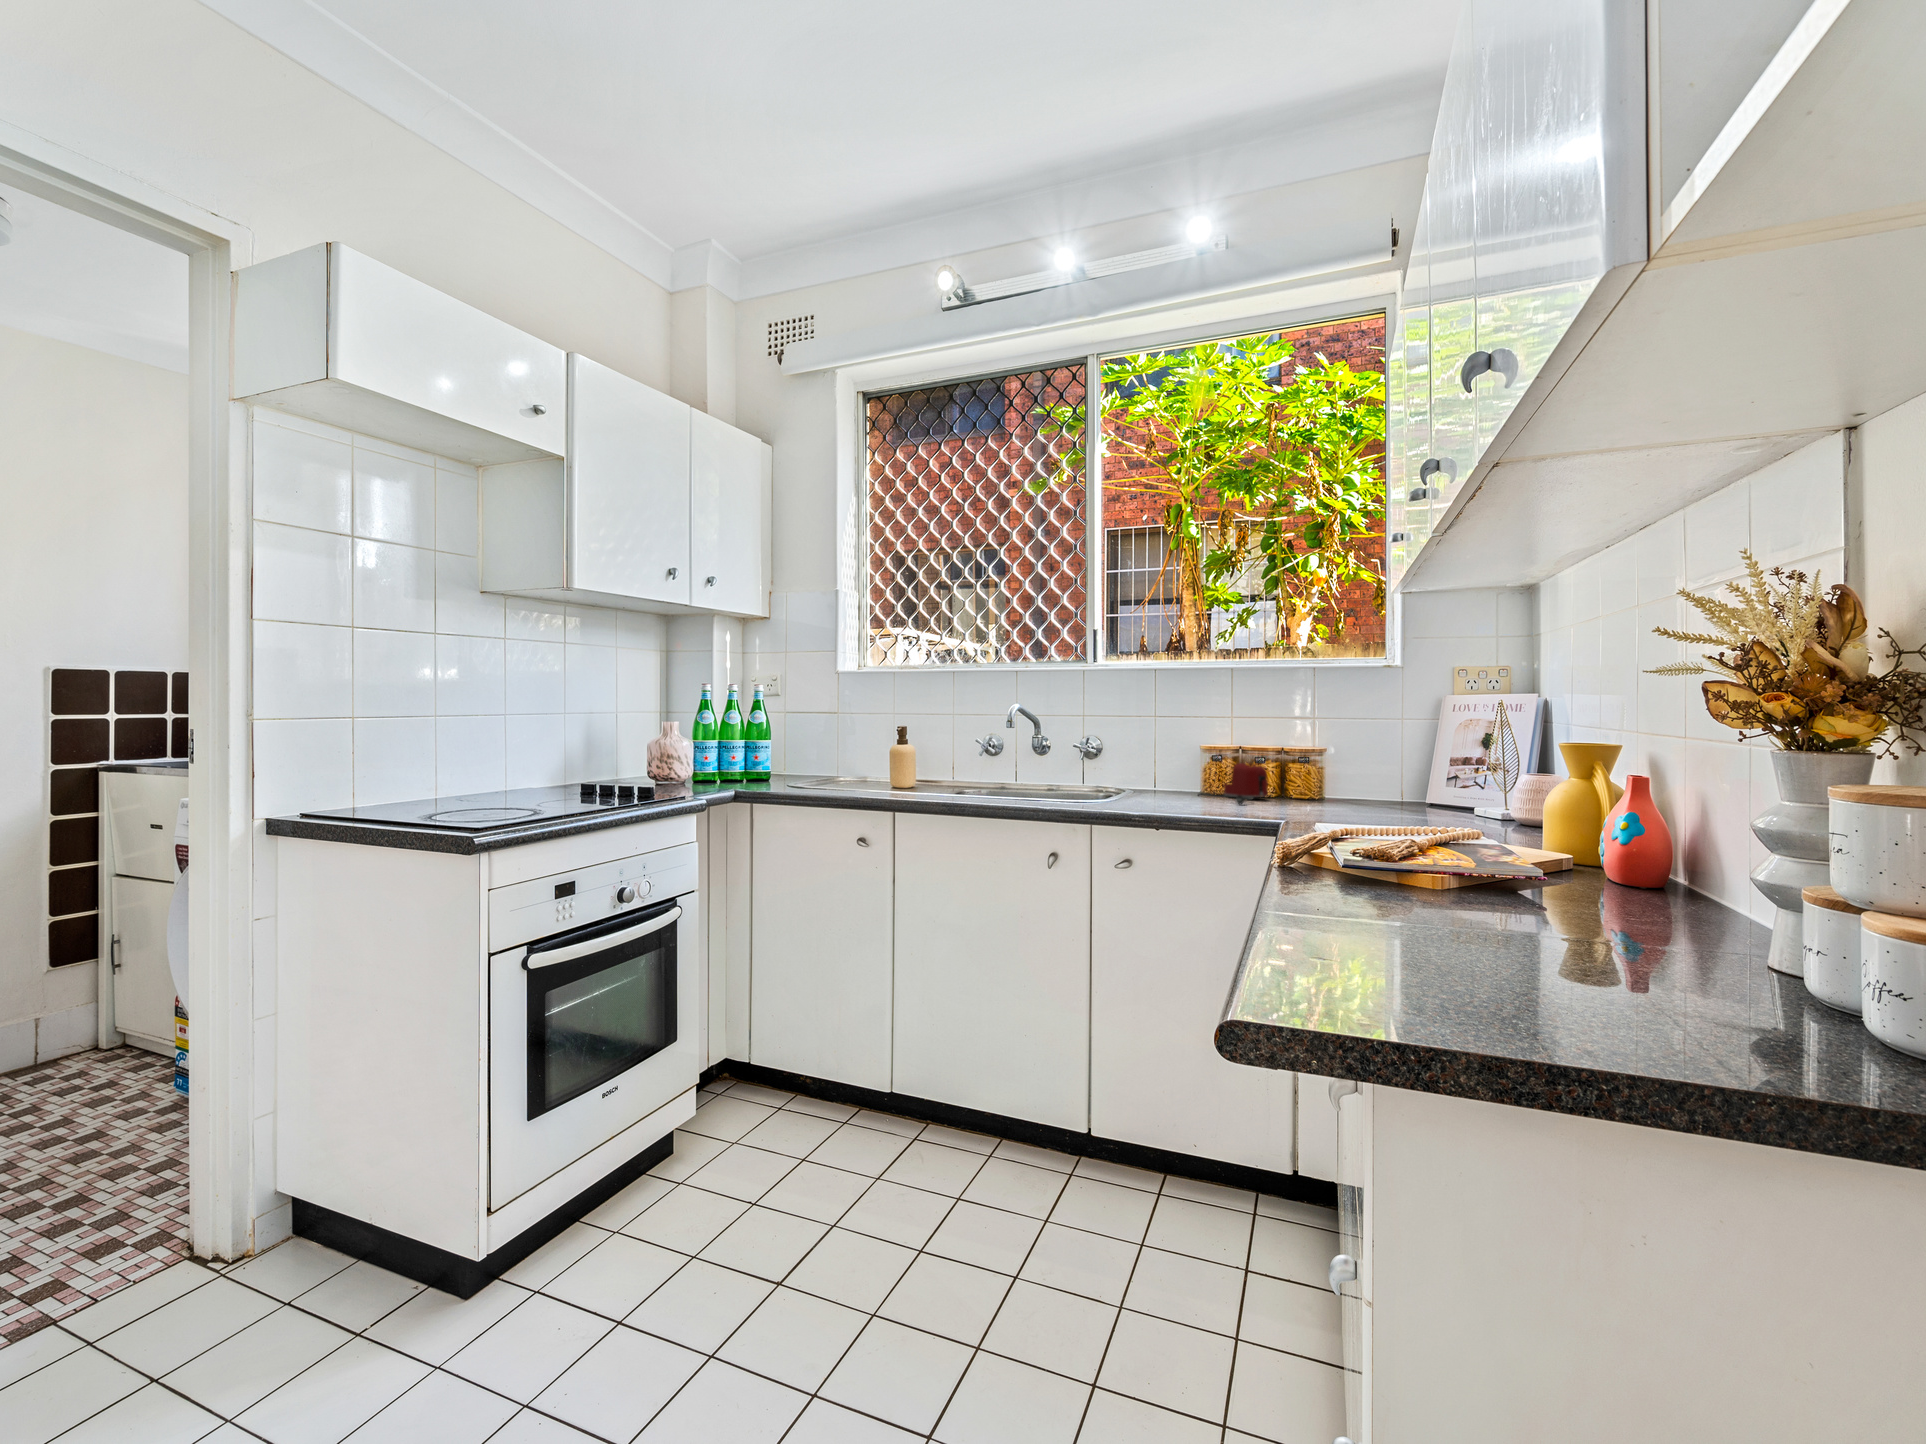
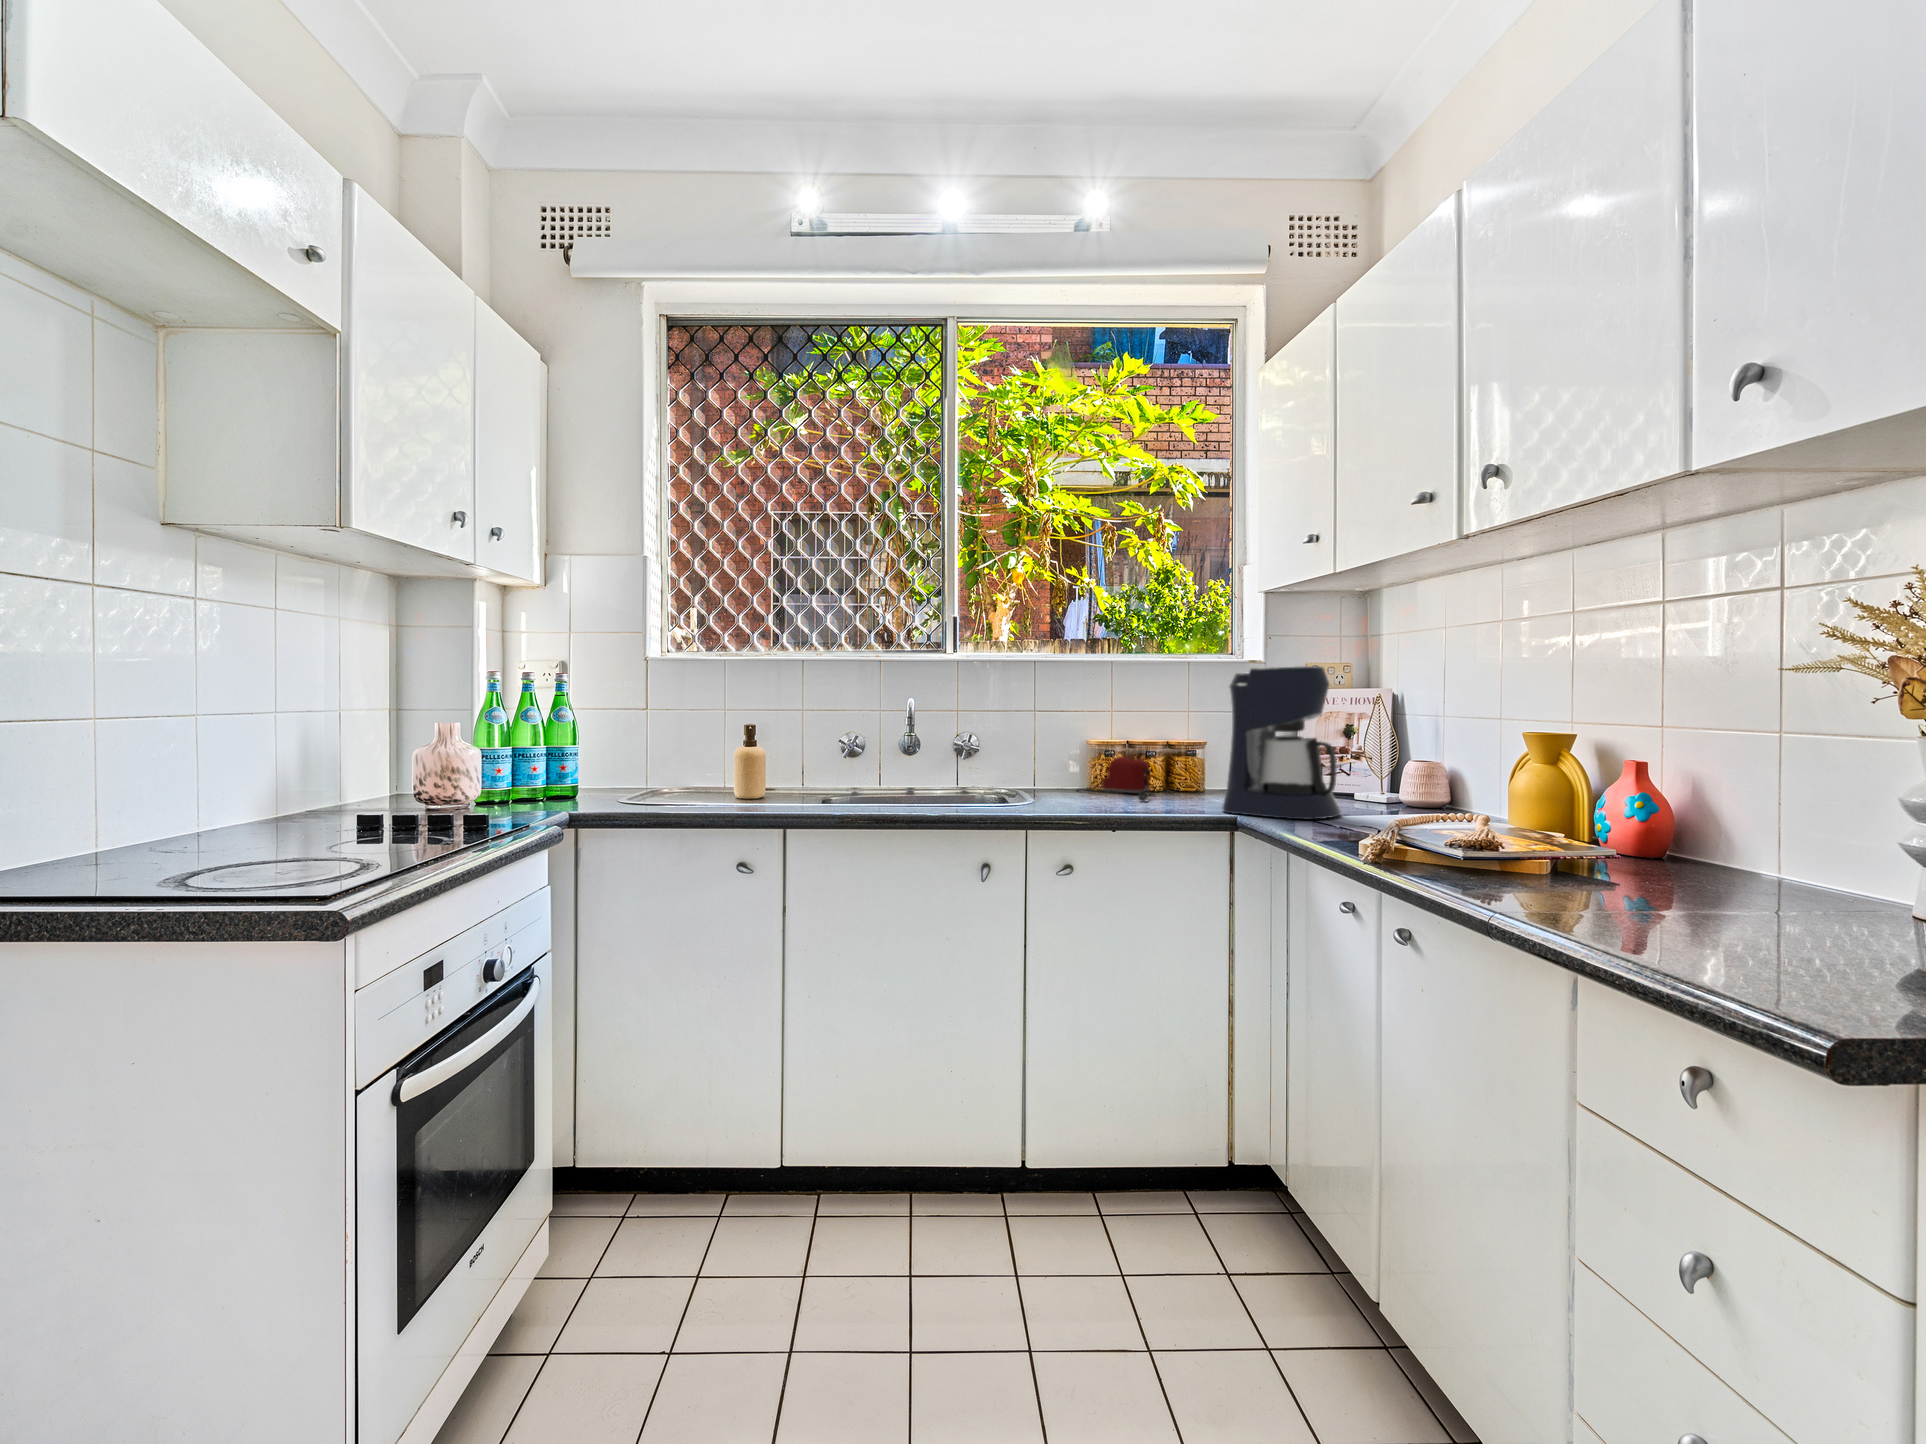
coffee maker: none [1299,670,1424,824] -> present [1223,666,1341,819]

